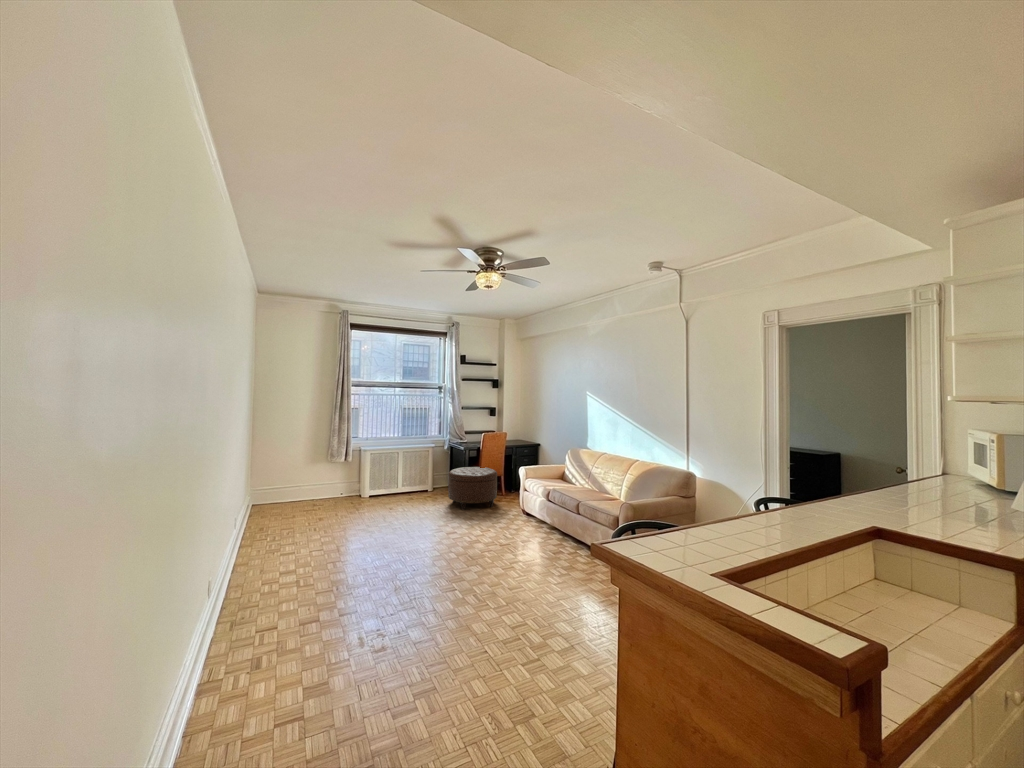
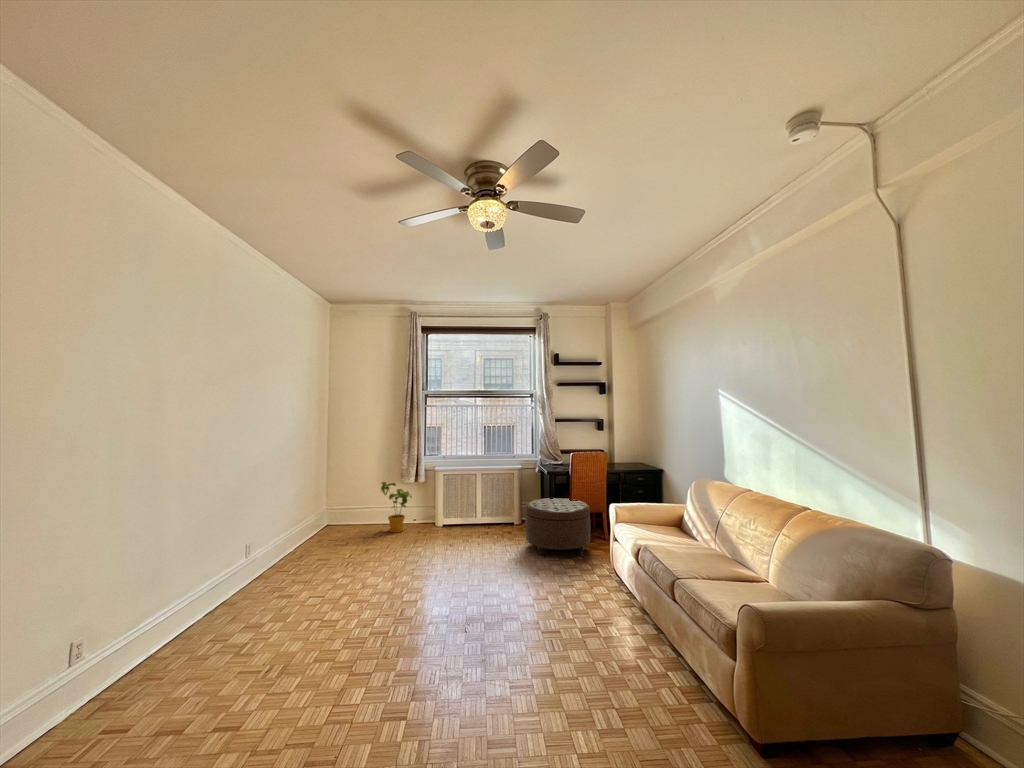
house plant: none [315,461,345,505] -> present [381,482,412,533]

